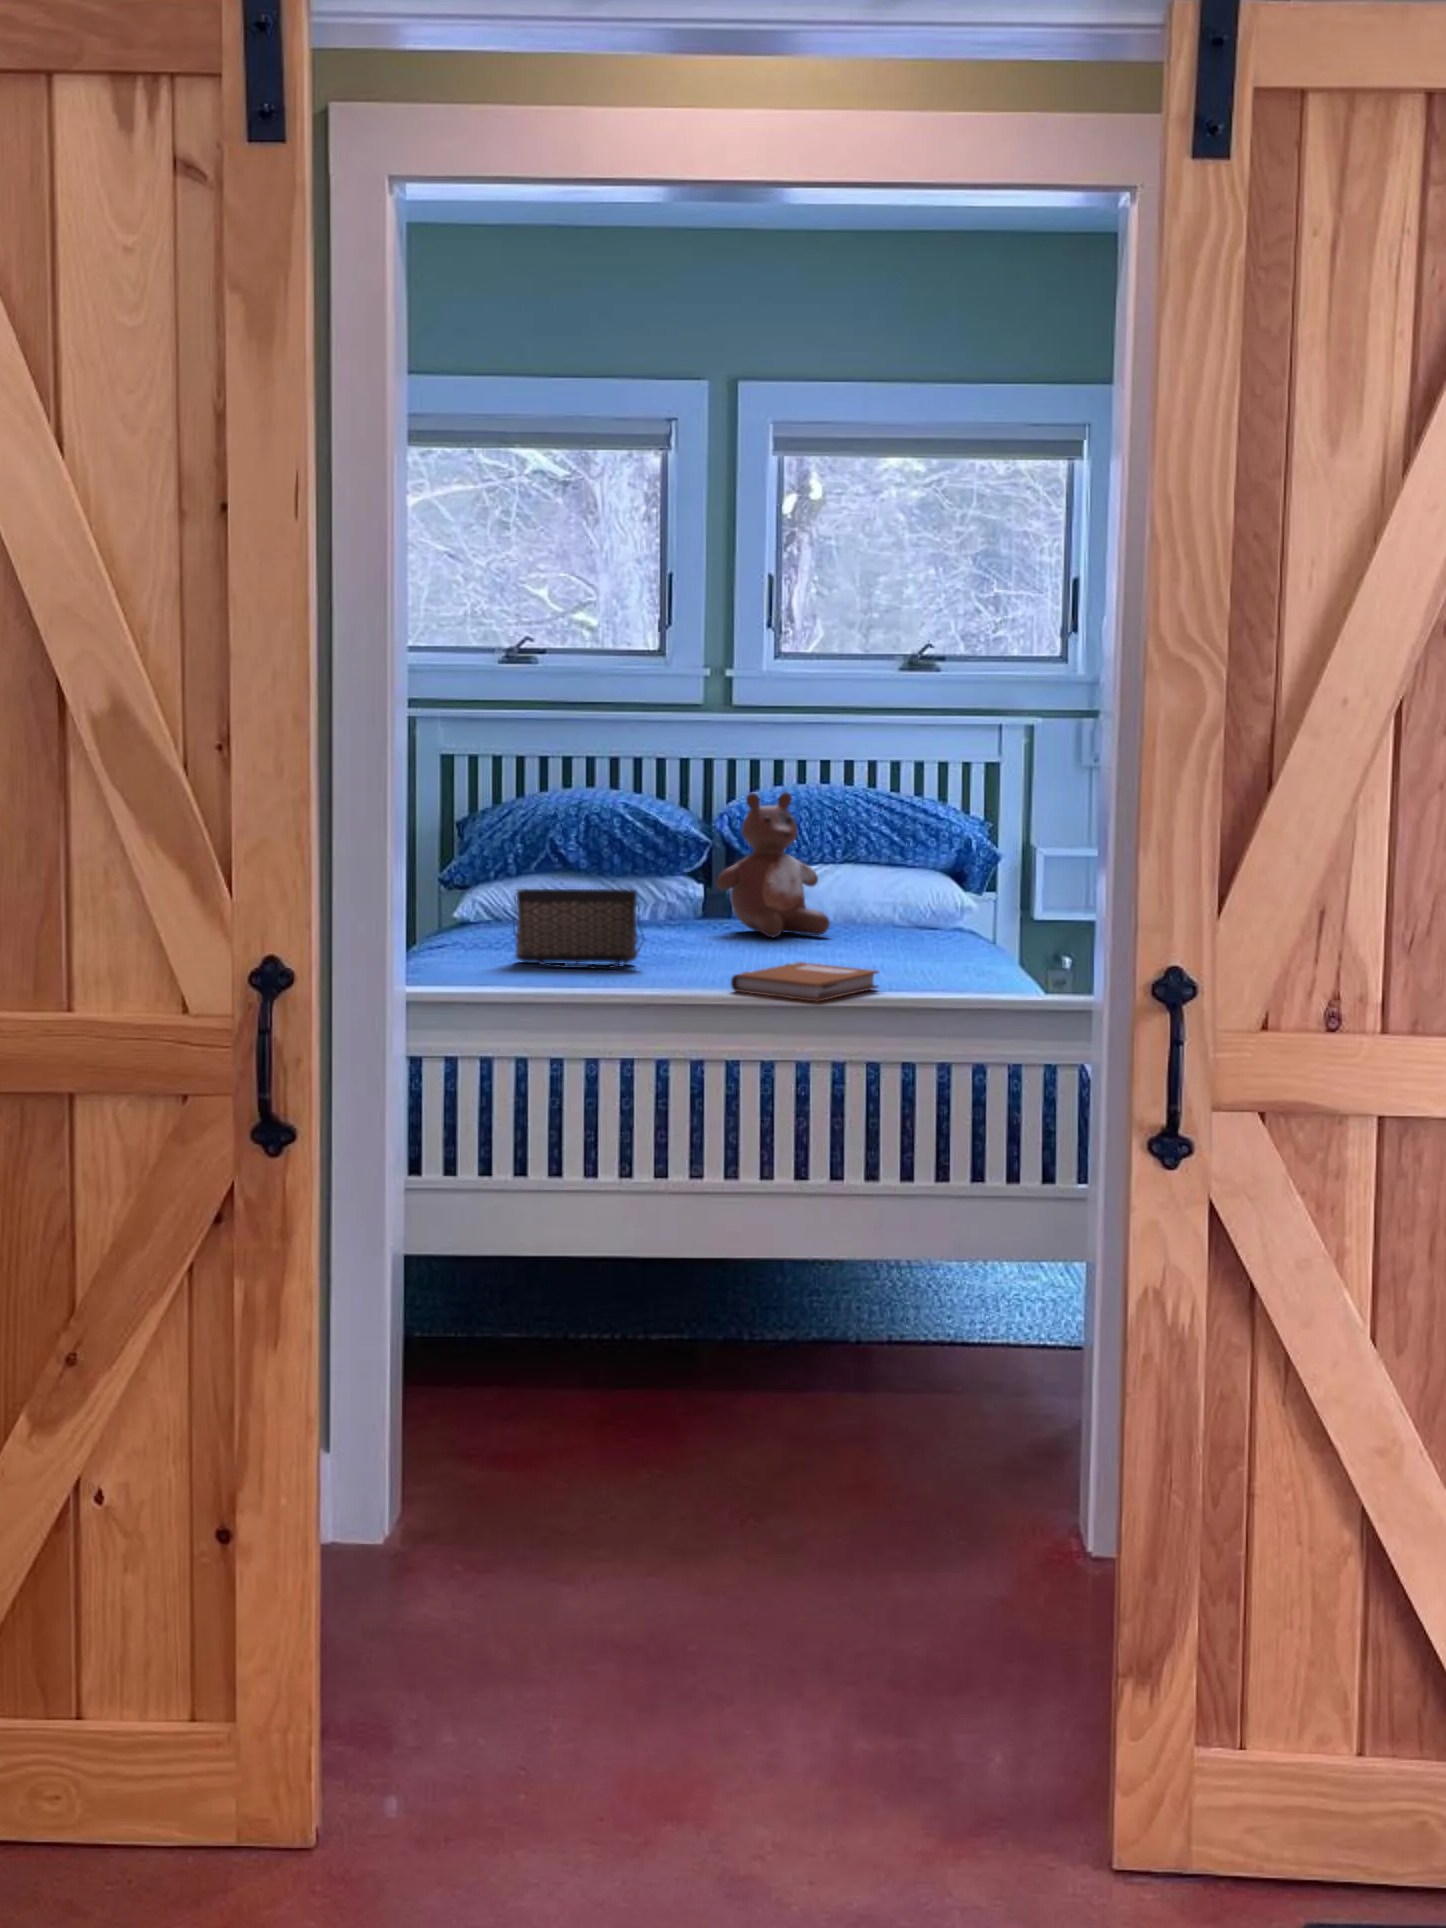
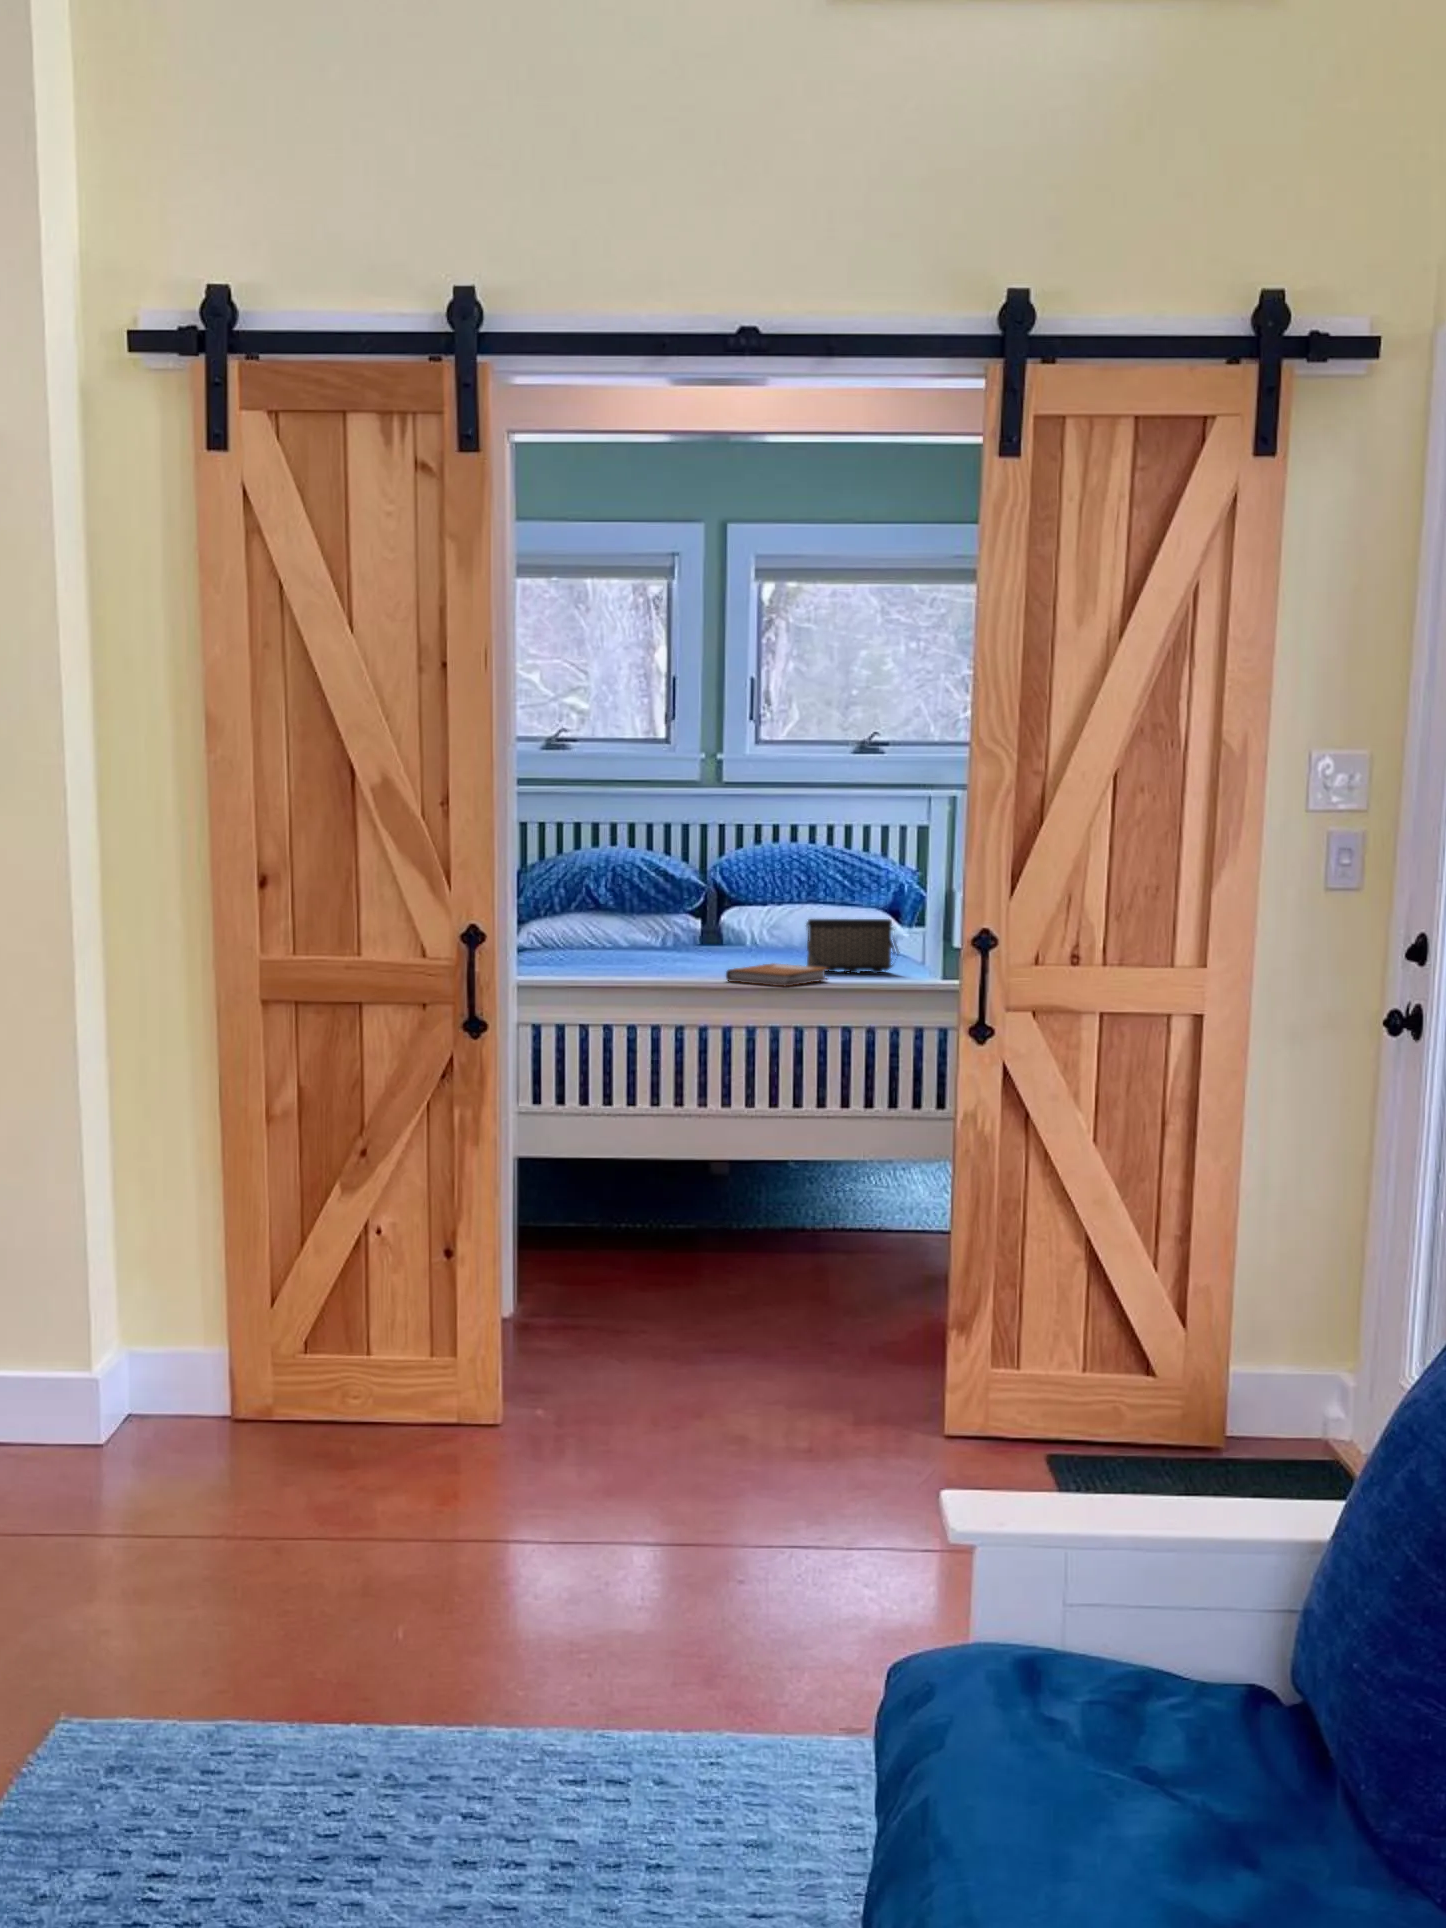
stuffed bear: present [716,792,830,937] -> none [712,847,796,955]
handbag: present [513,889,645,968] -> present [806,919,900,973]

